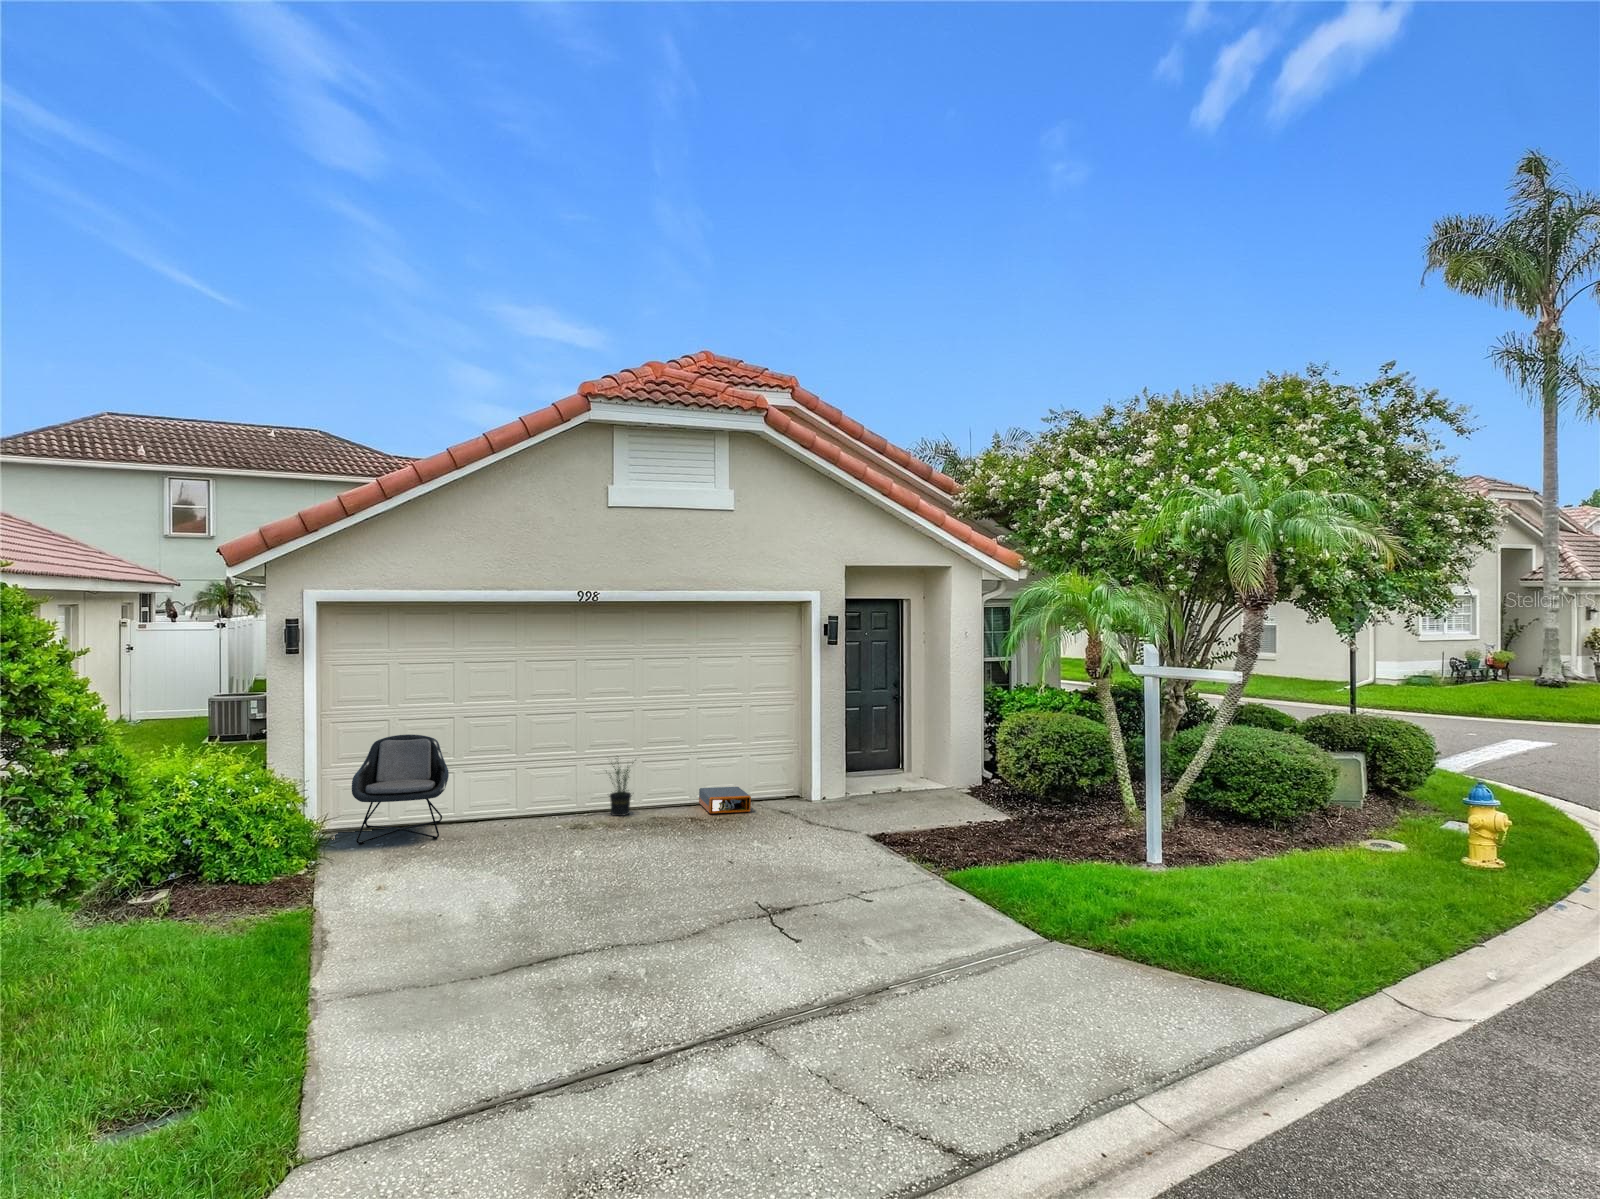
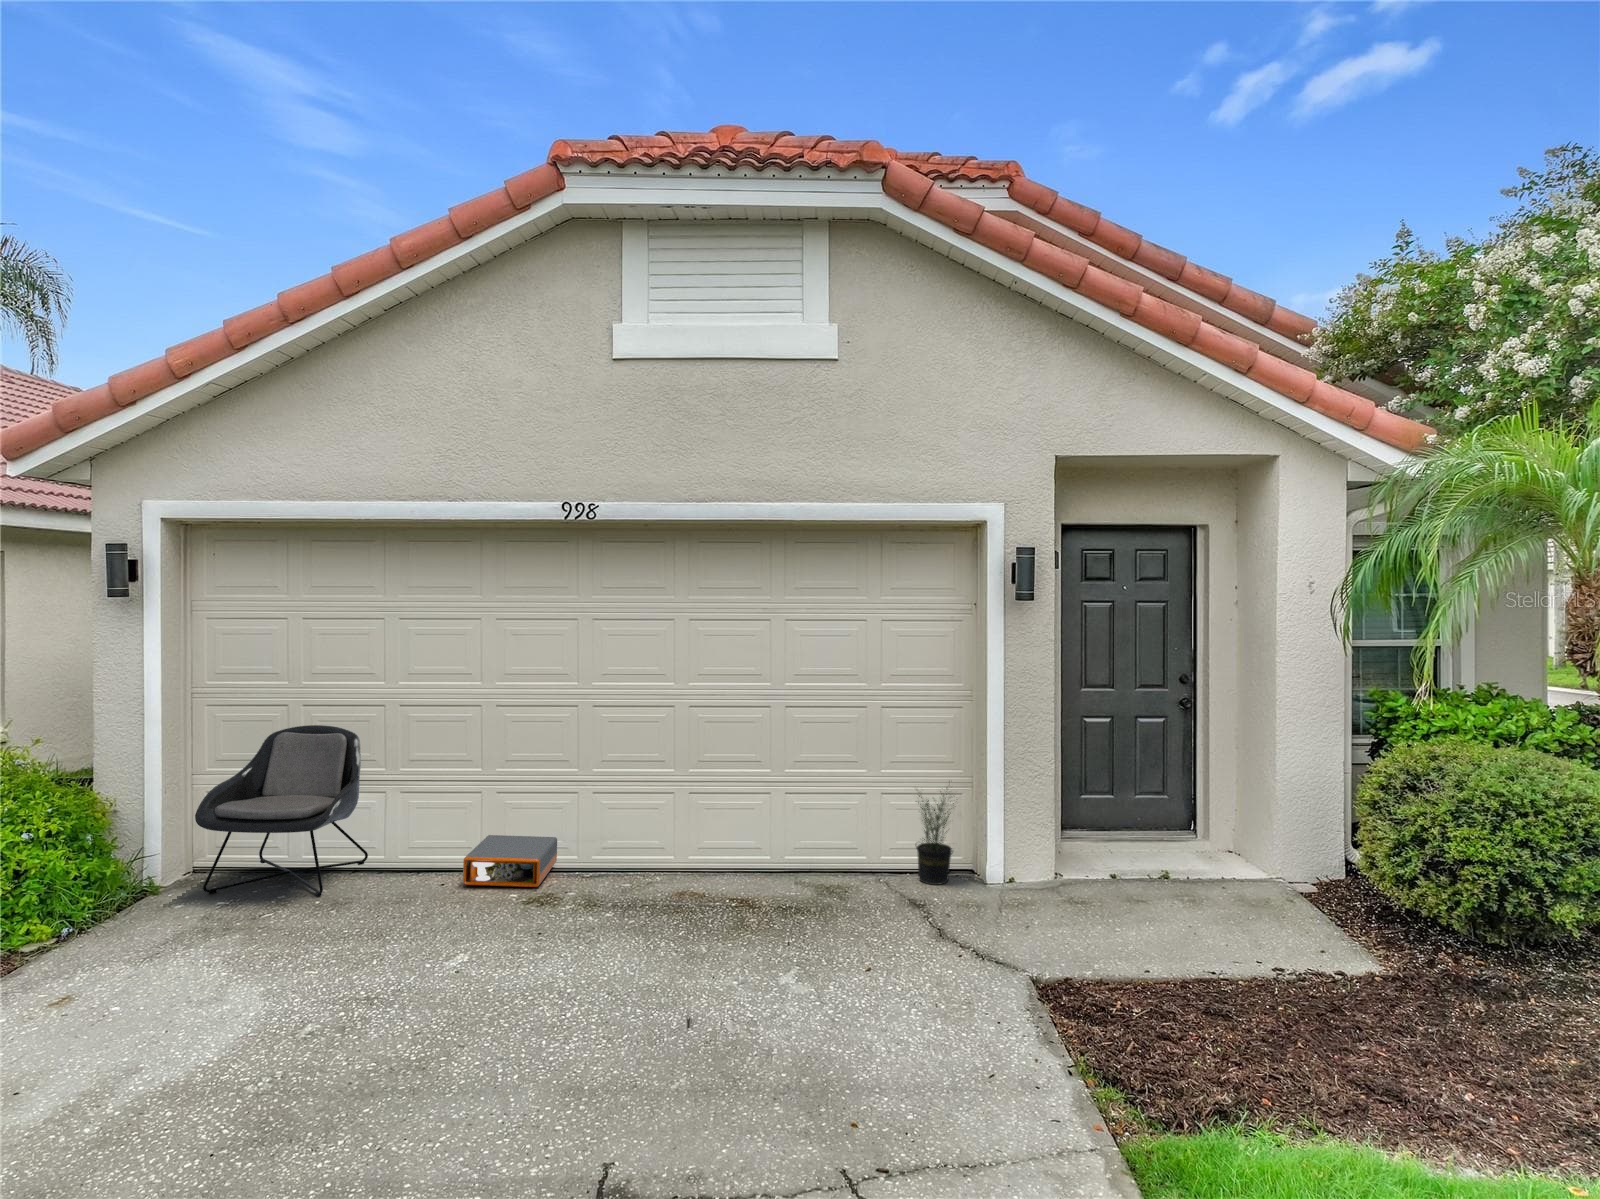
potted plant: present [610,761,632,816] -> present [916,794,954,885]
storage box: present [699,787,751,814] -> present [463,835,557,887]

